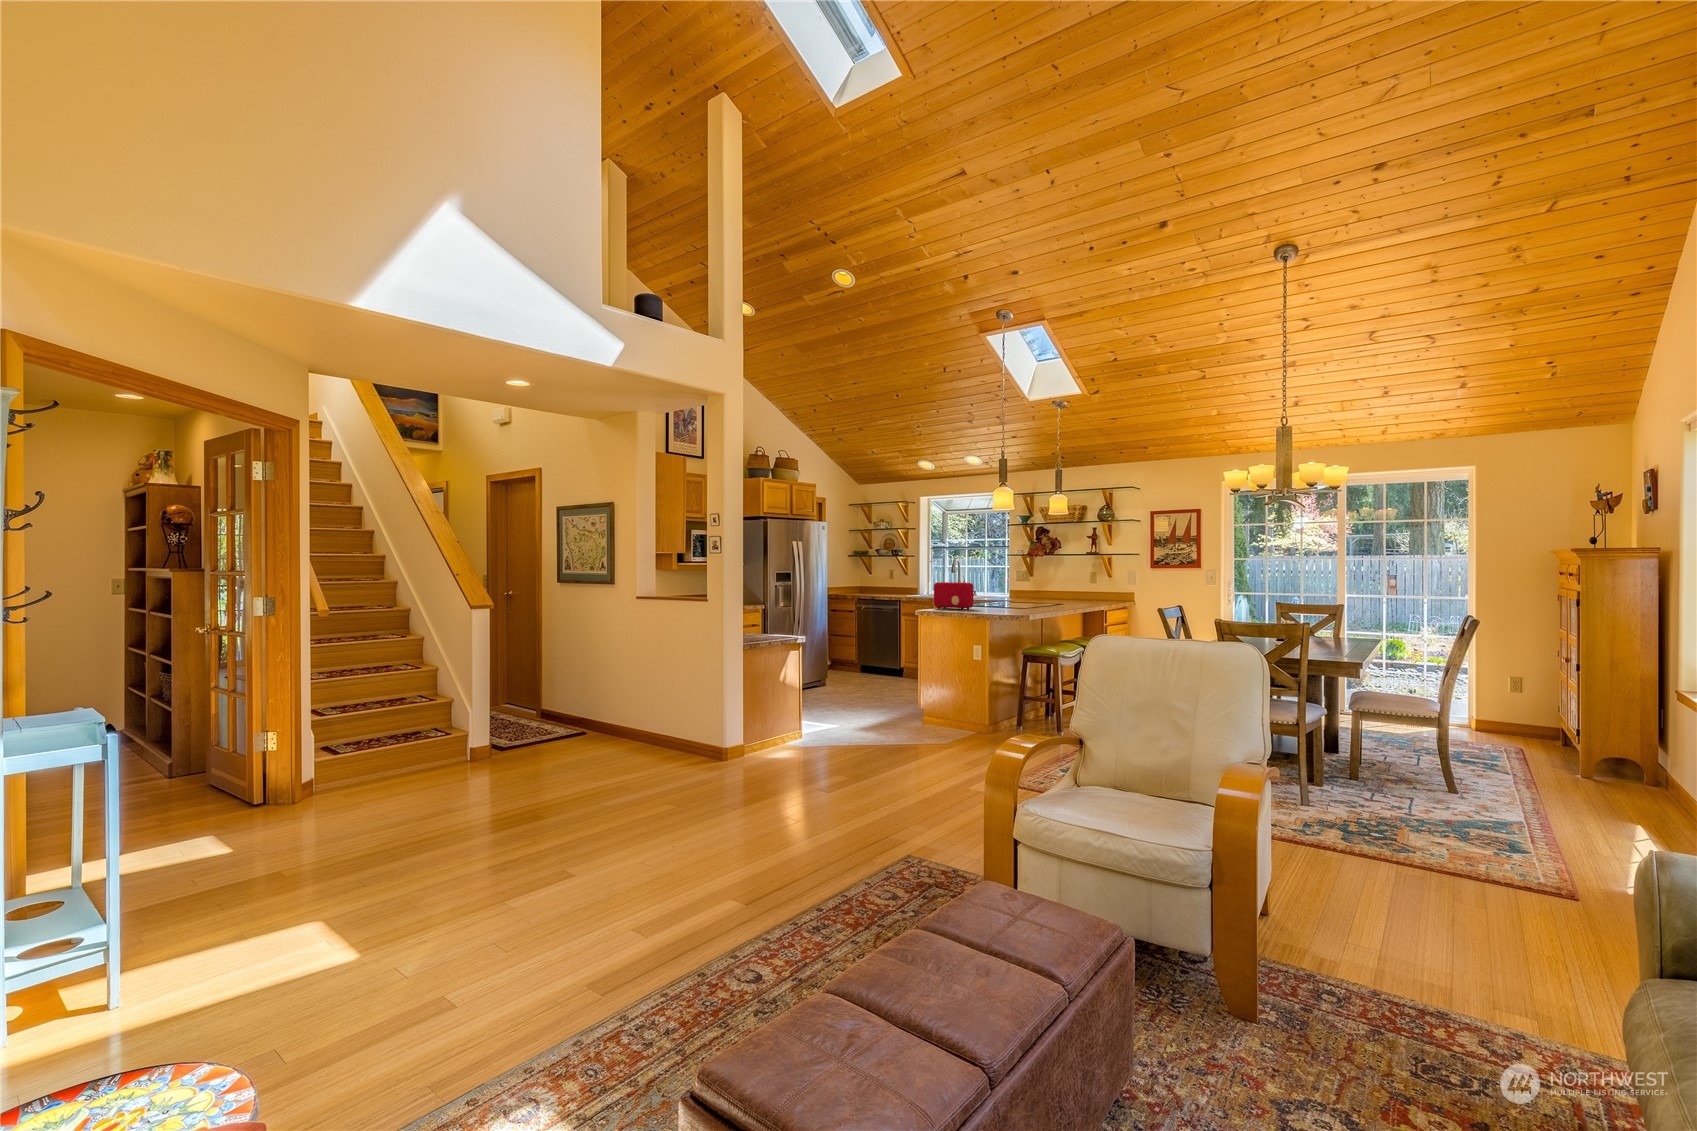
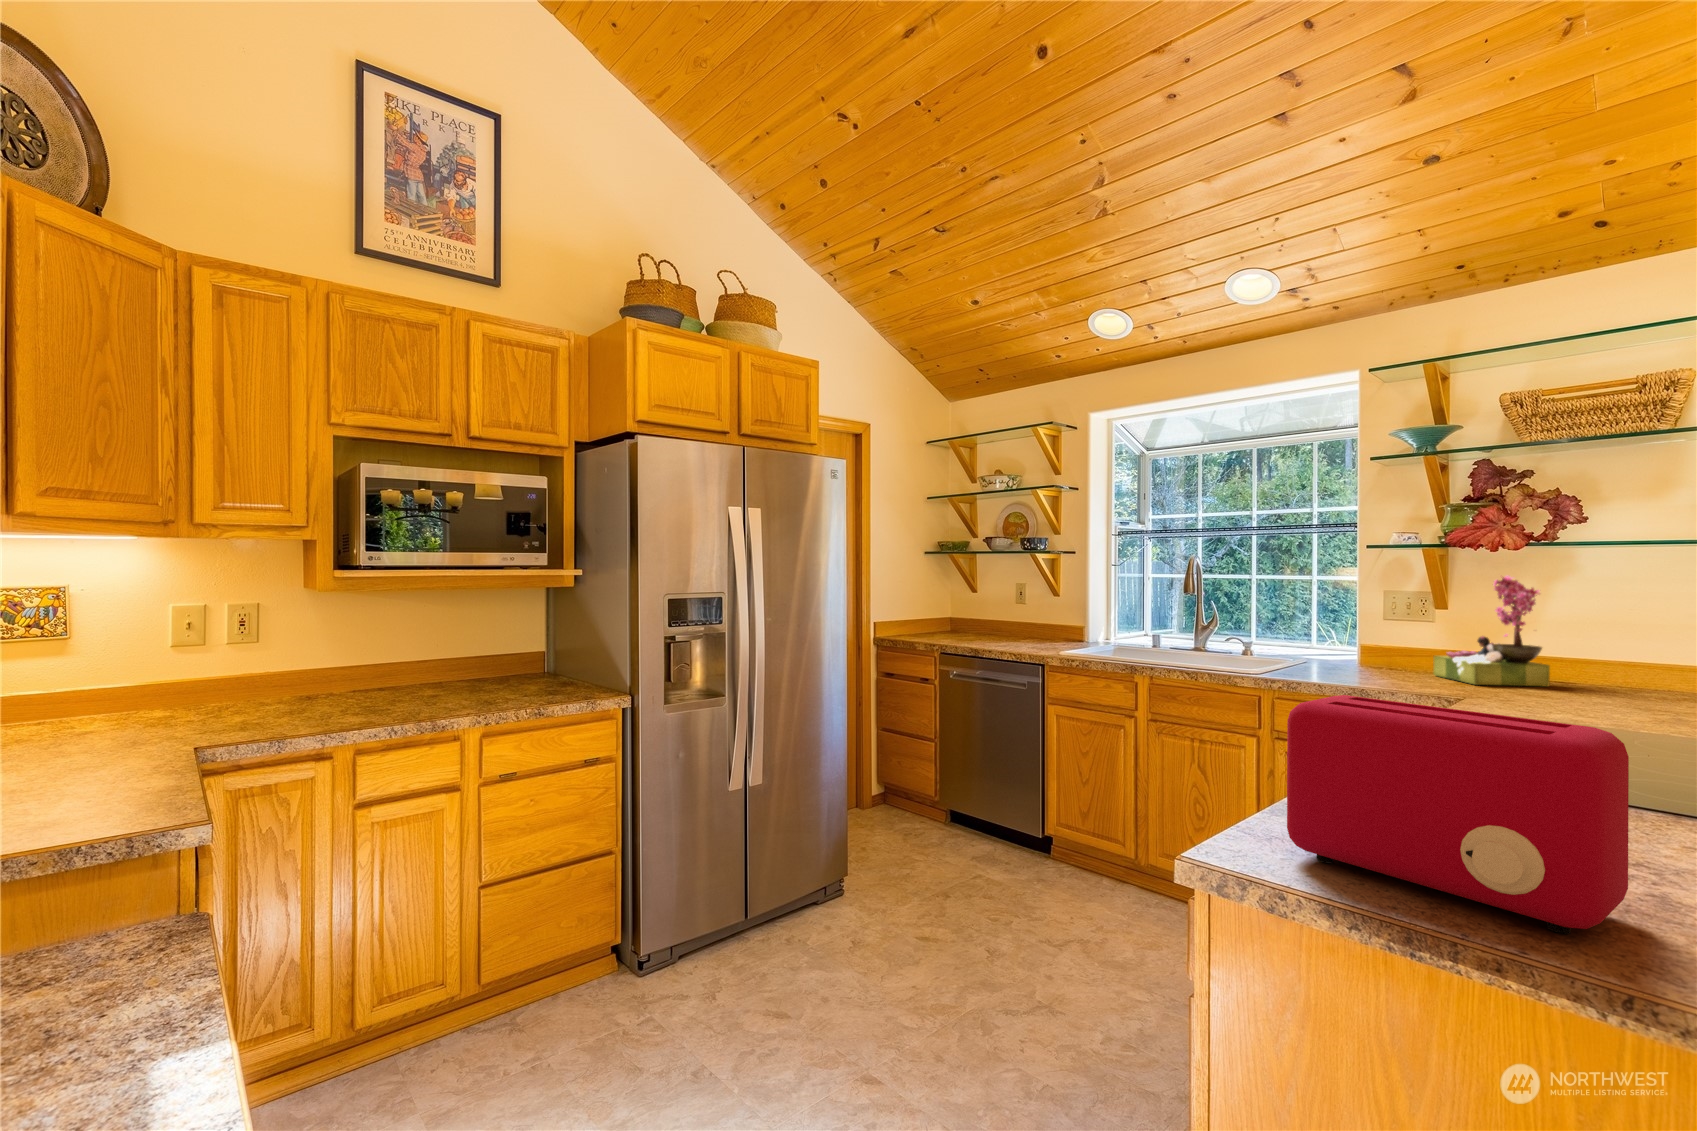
flower arrangement: none [1026,563,1053,598] -> present [1433,576,1550,686]

